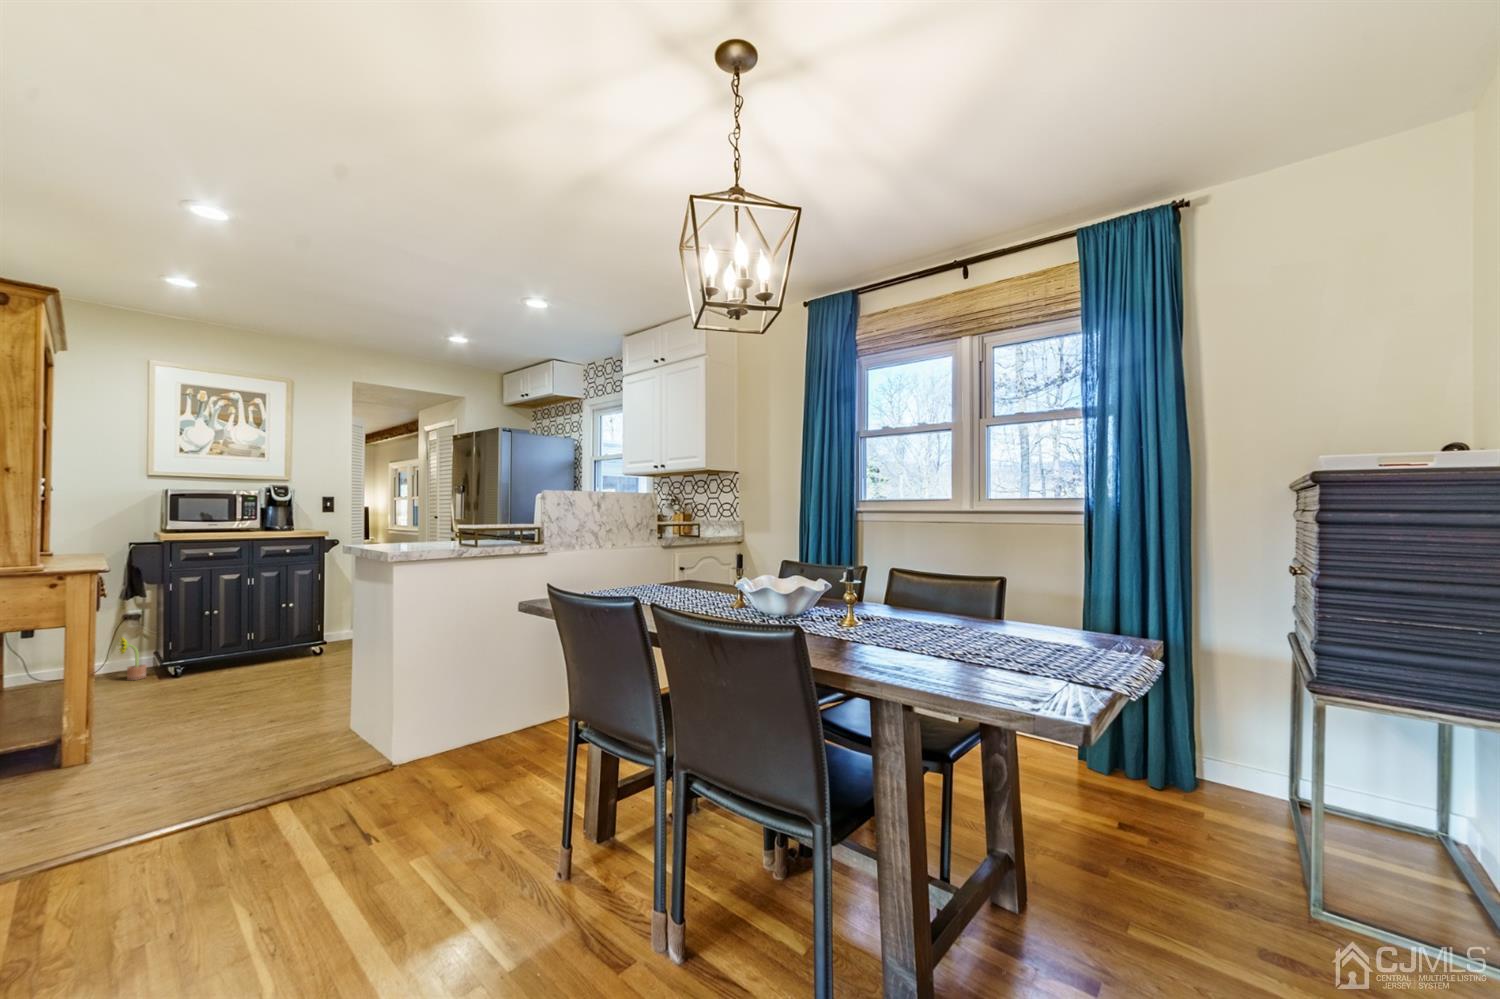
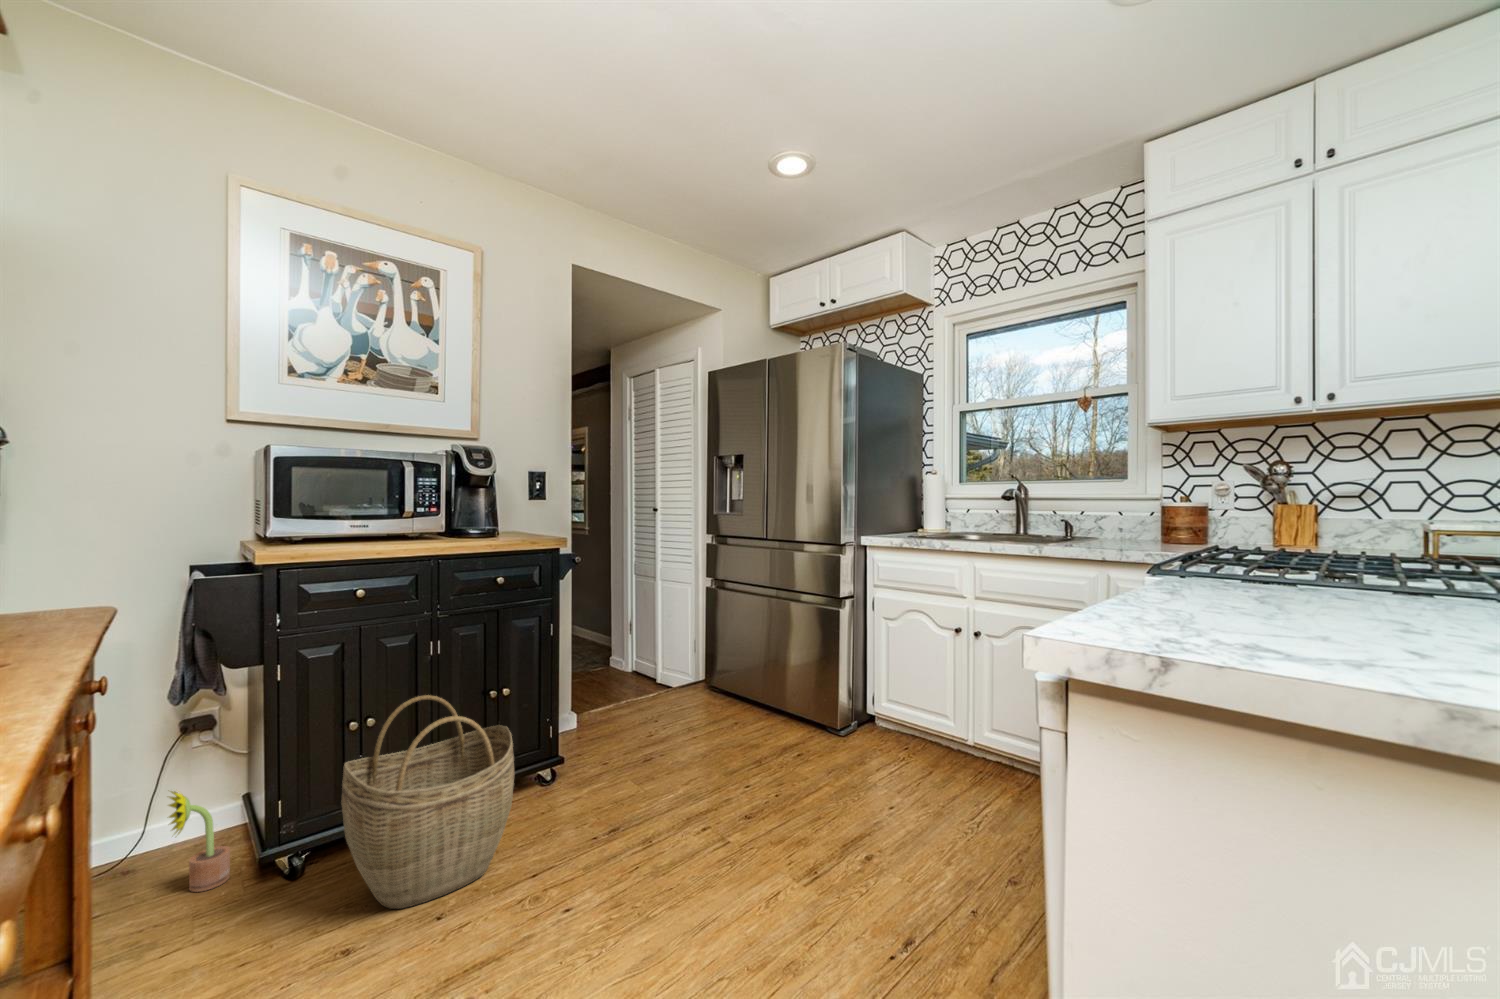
woven basket: none [197,601,283,682] -> present [342,695,514,909]

